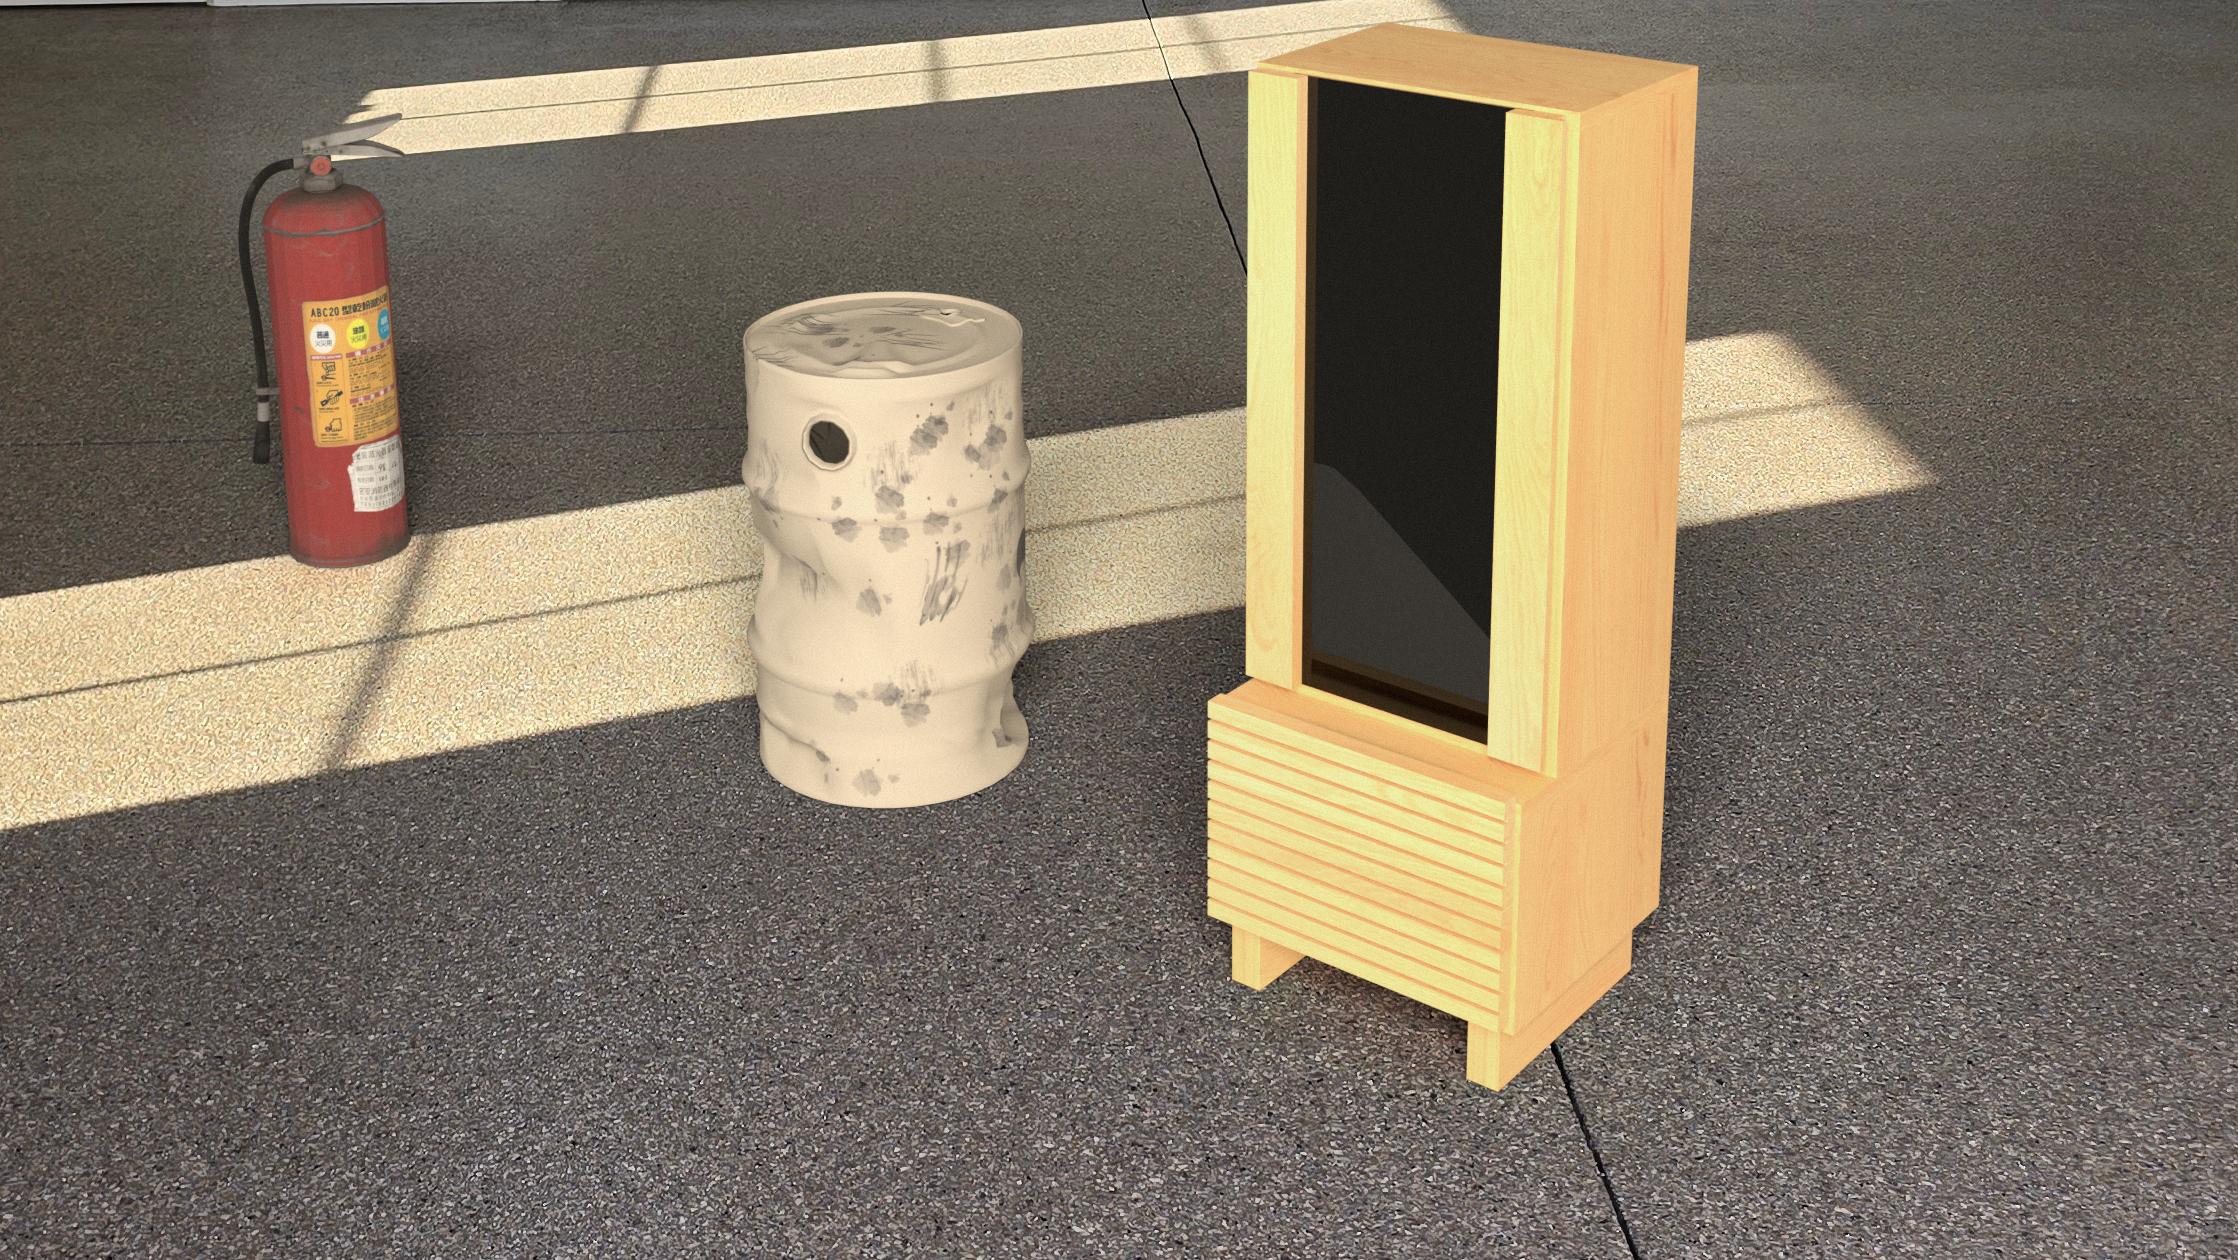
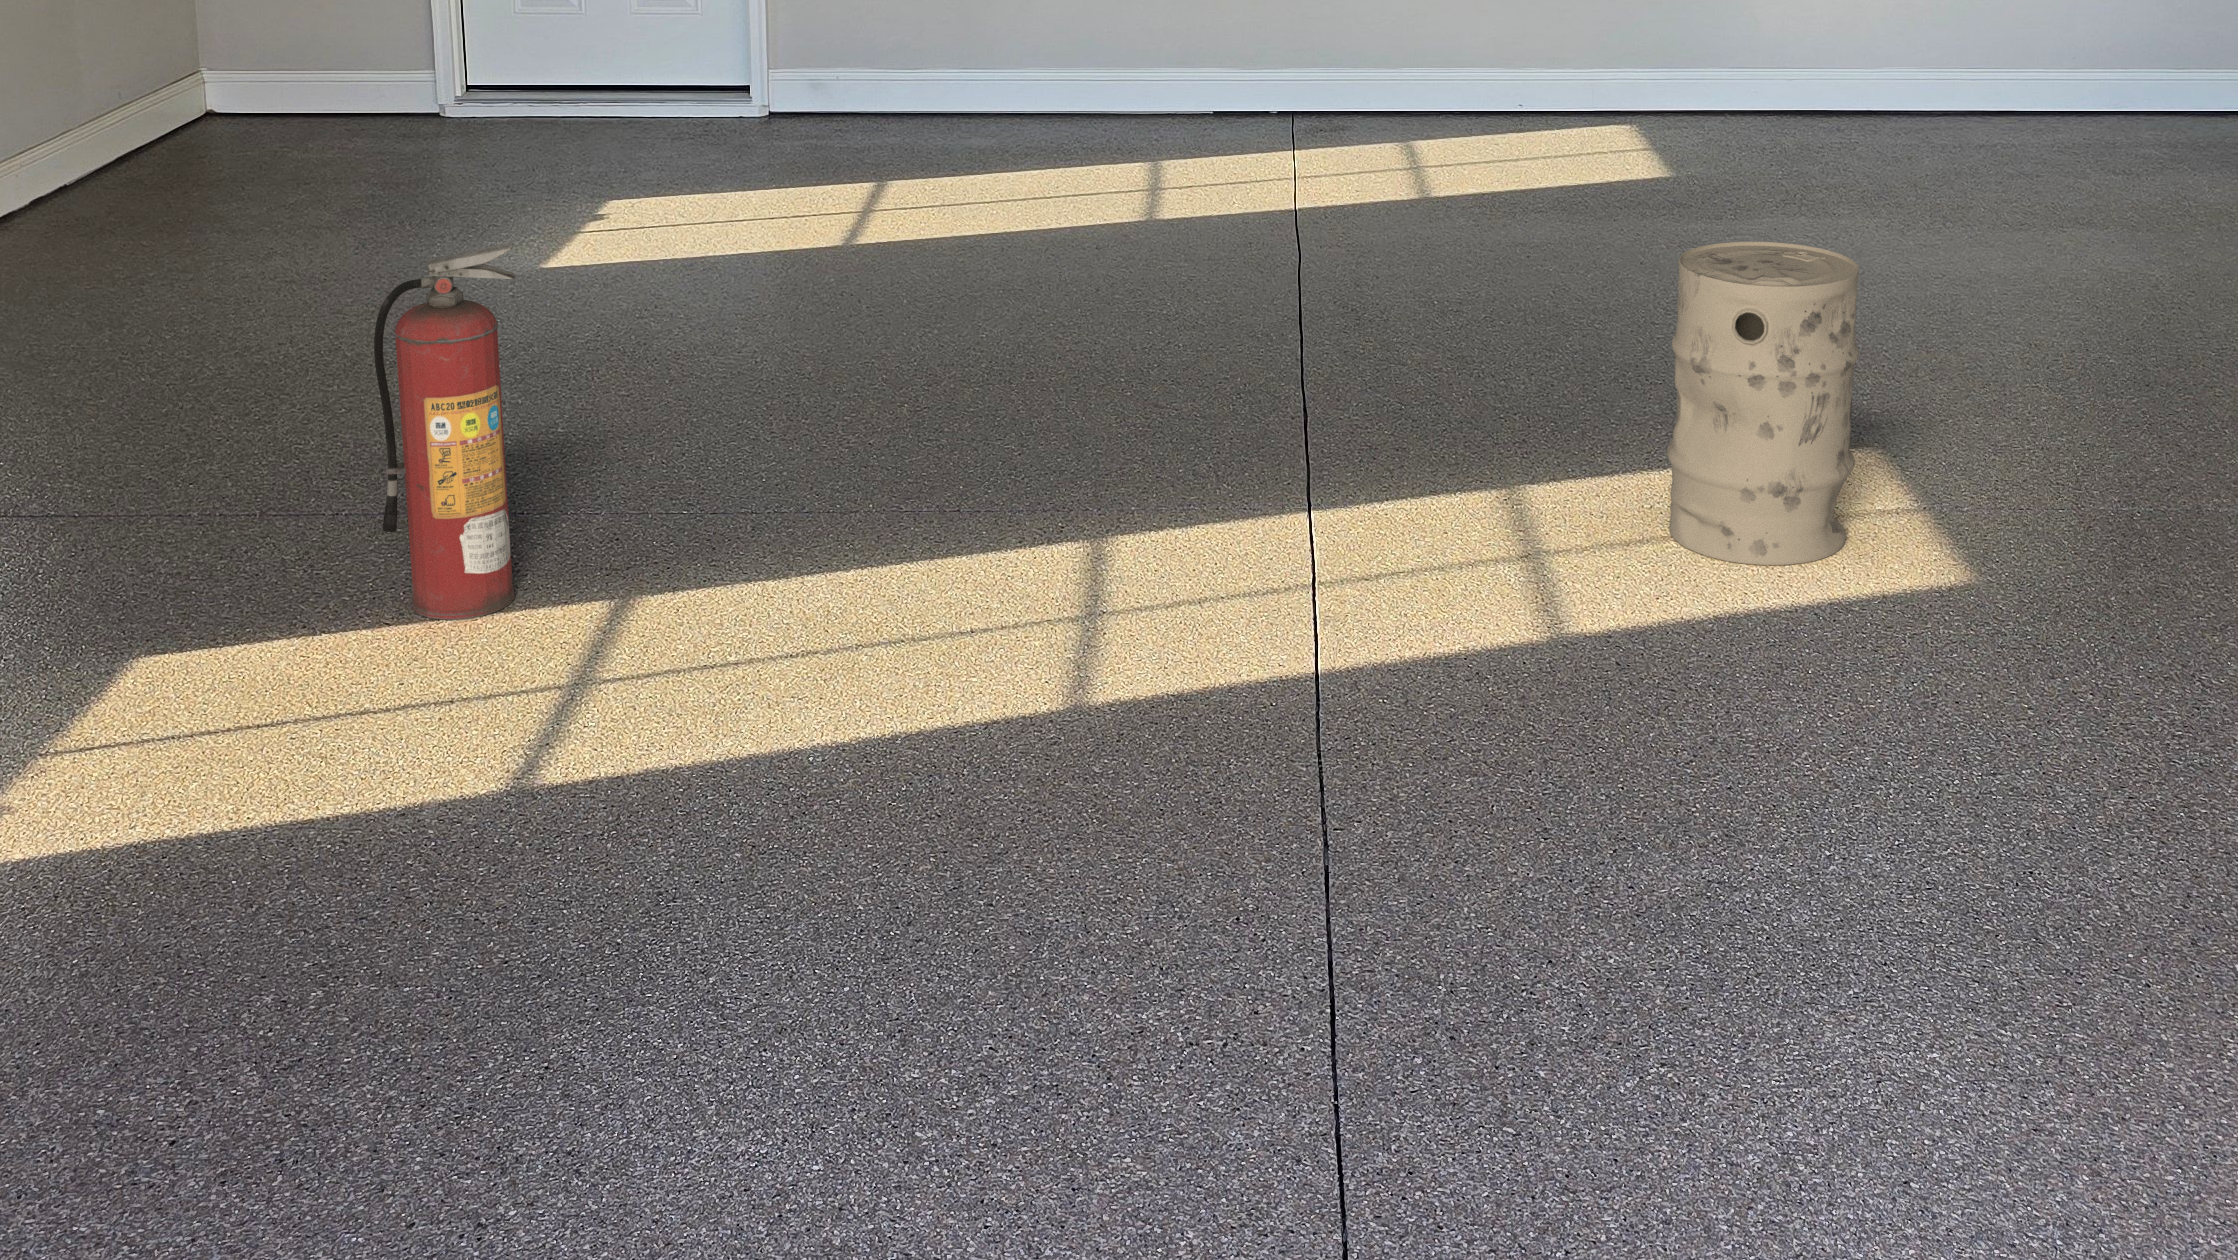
storage cabinet: present [1208,22,1698,1092] -> none [1060,203,1427,1033]
trash can: present [742,292,1035,808] -> present [1666,242,1859,565]

